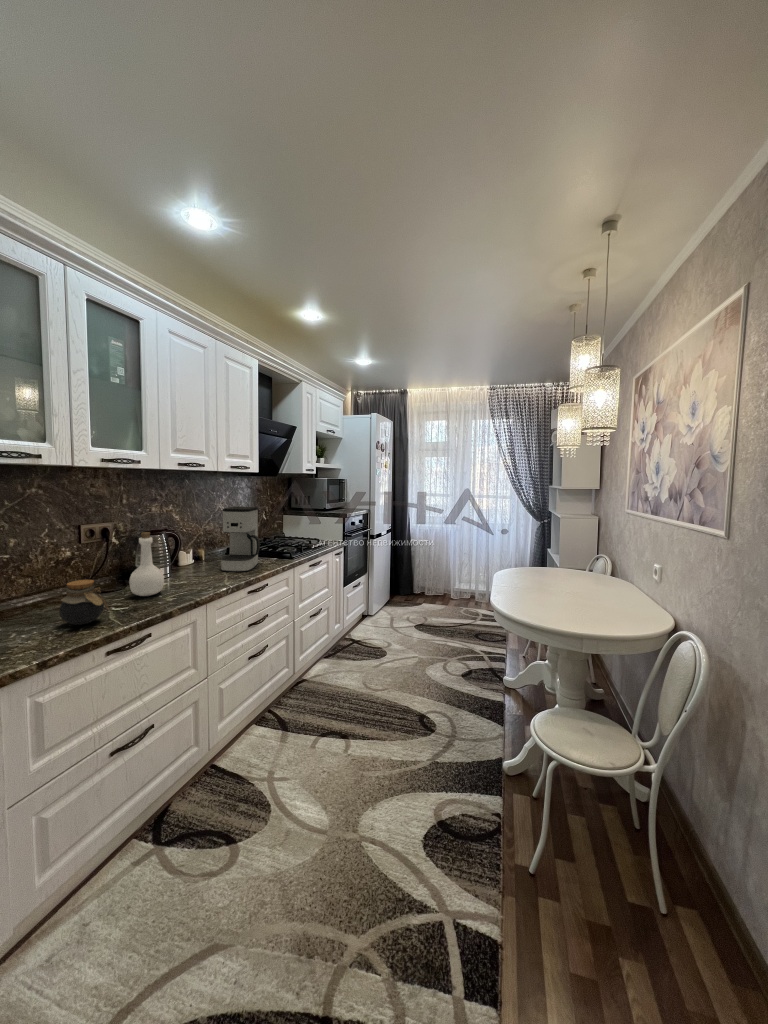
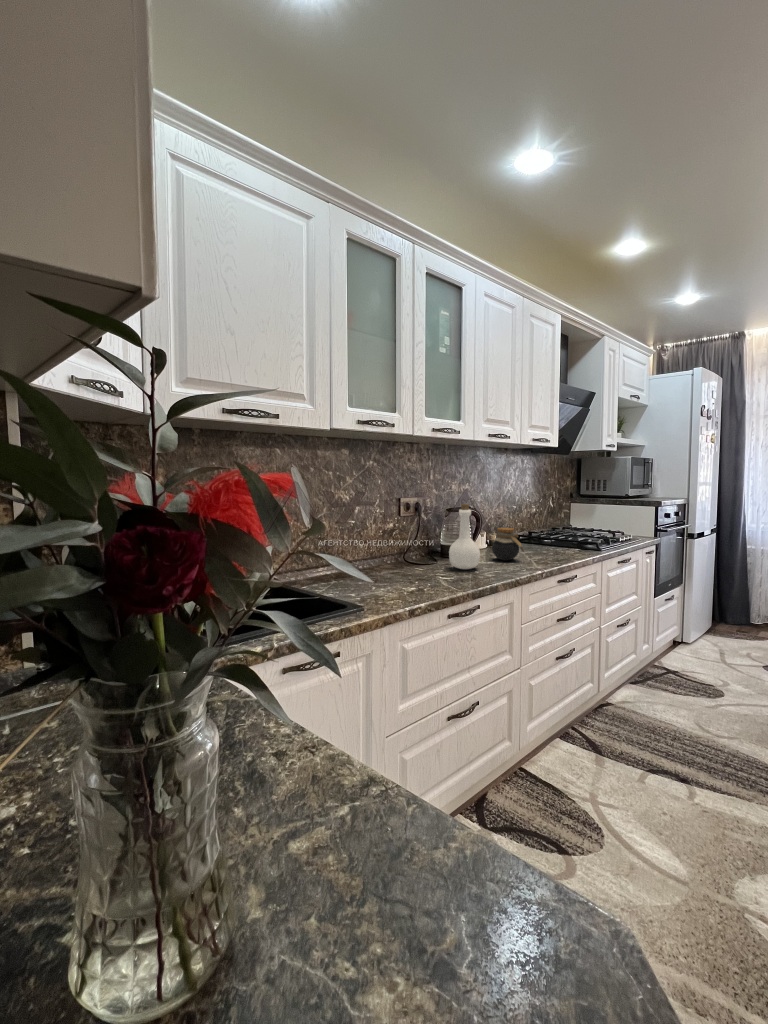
coffee maker: present [221,507,260,572] -> none [523,485,568,558]
jar: present [60,580,109,625] -> present [492,528,523,561]

